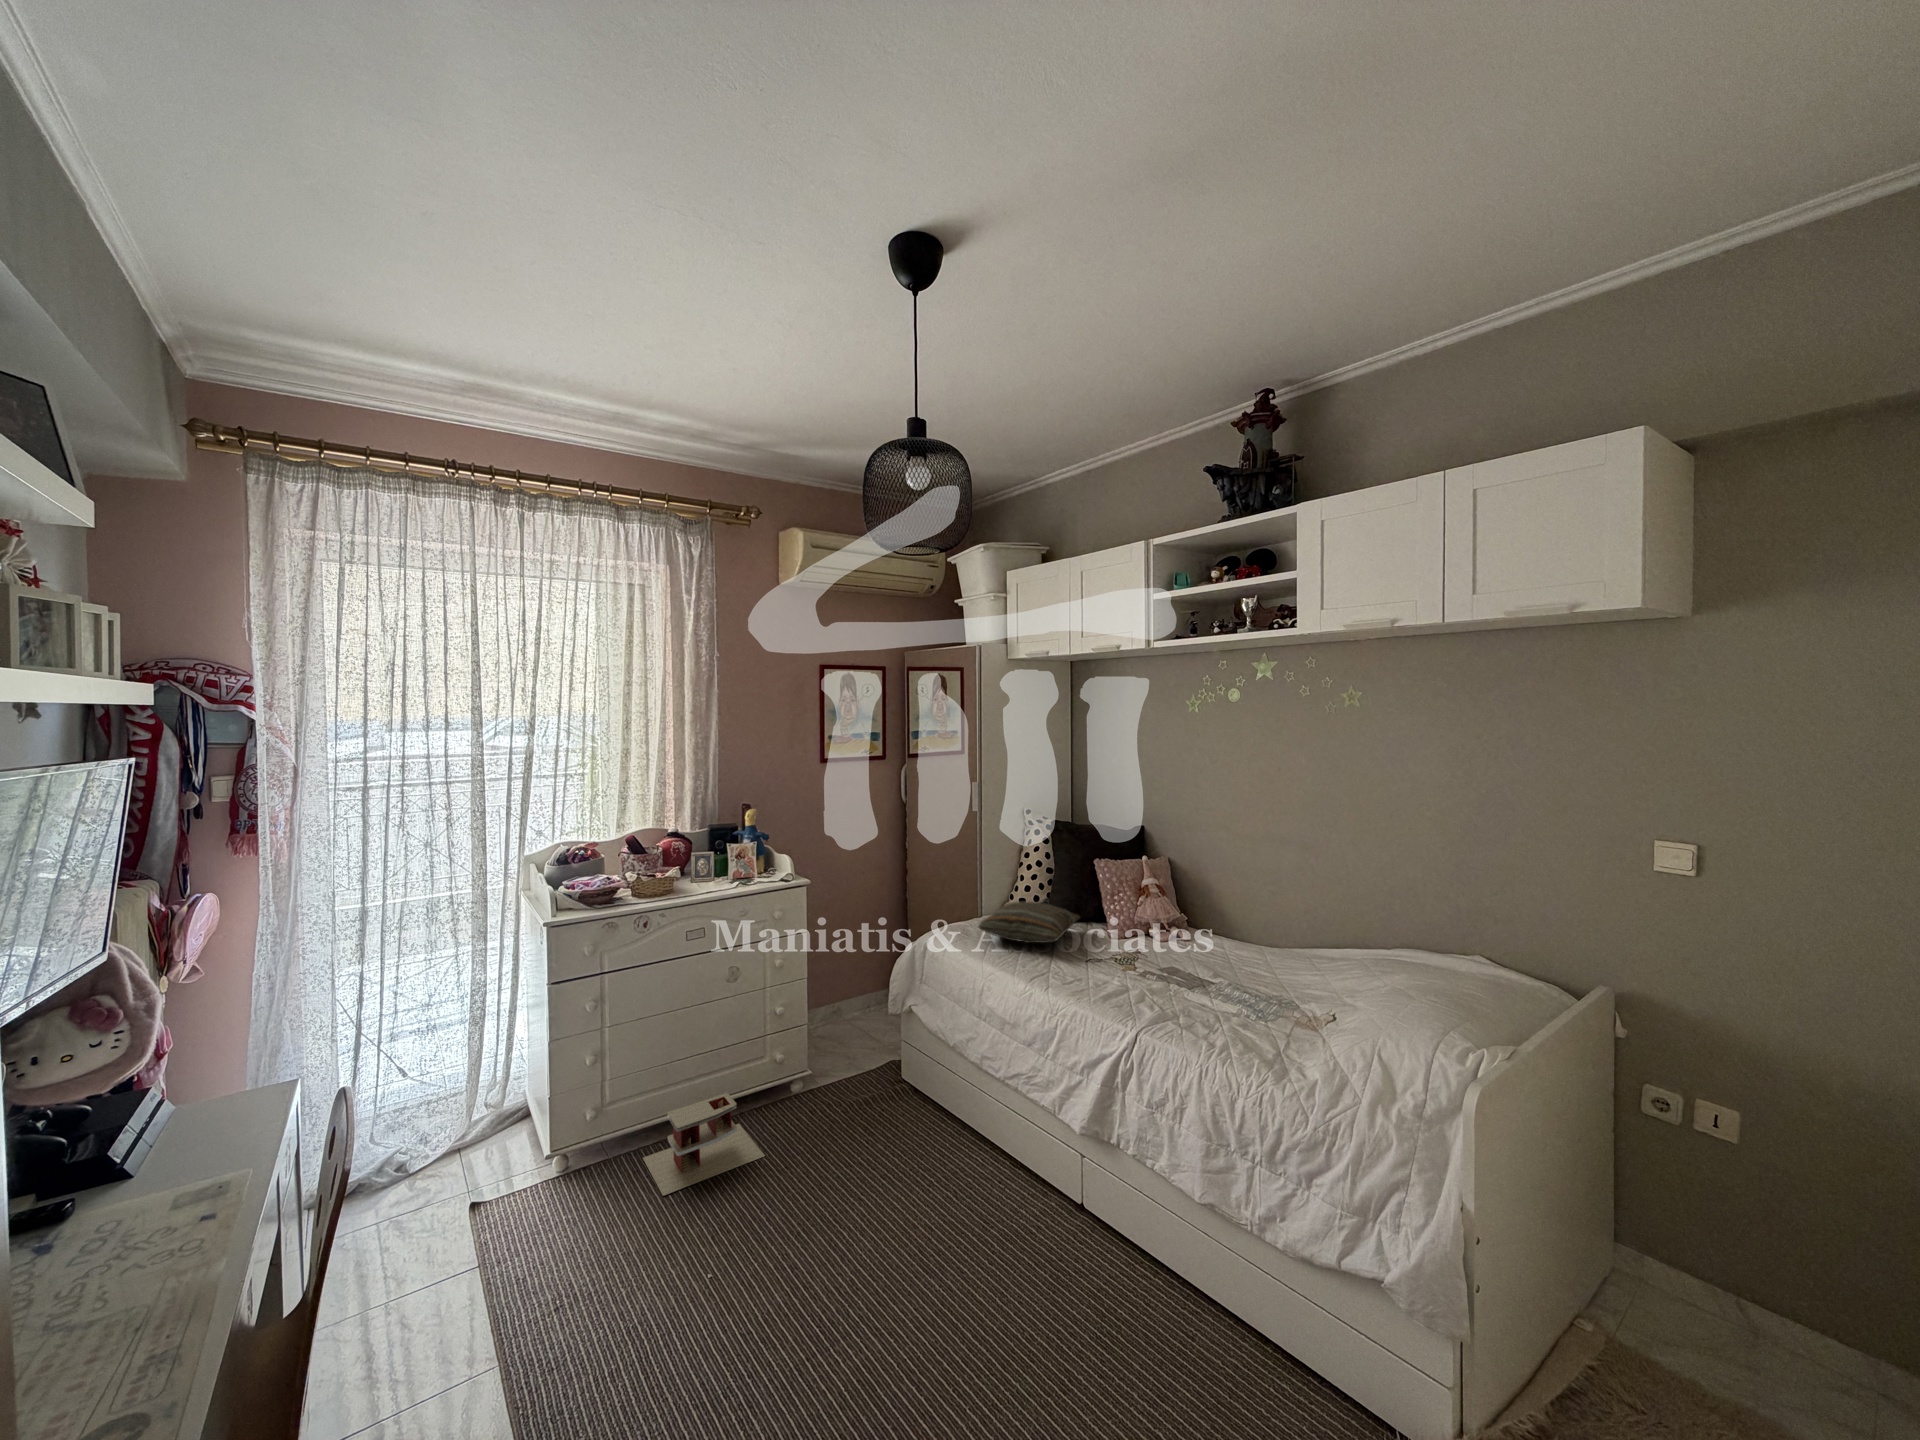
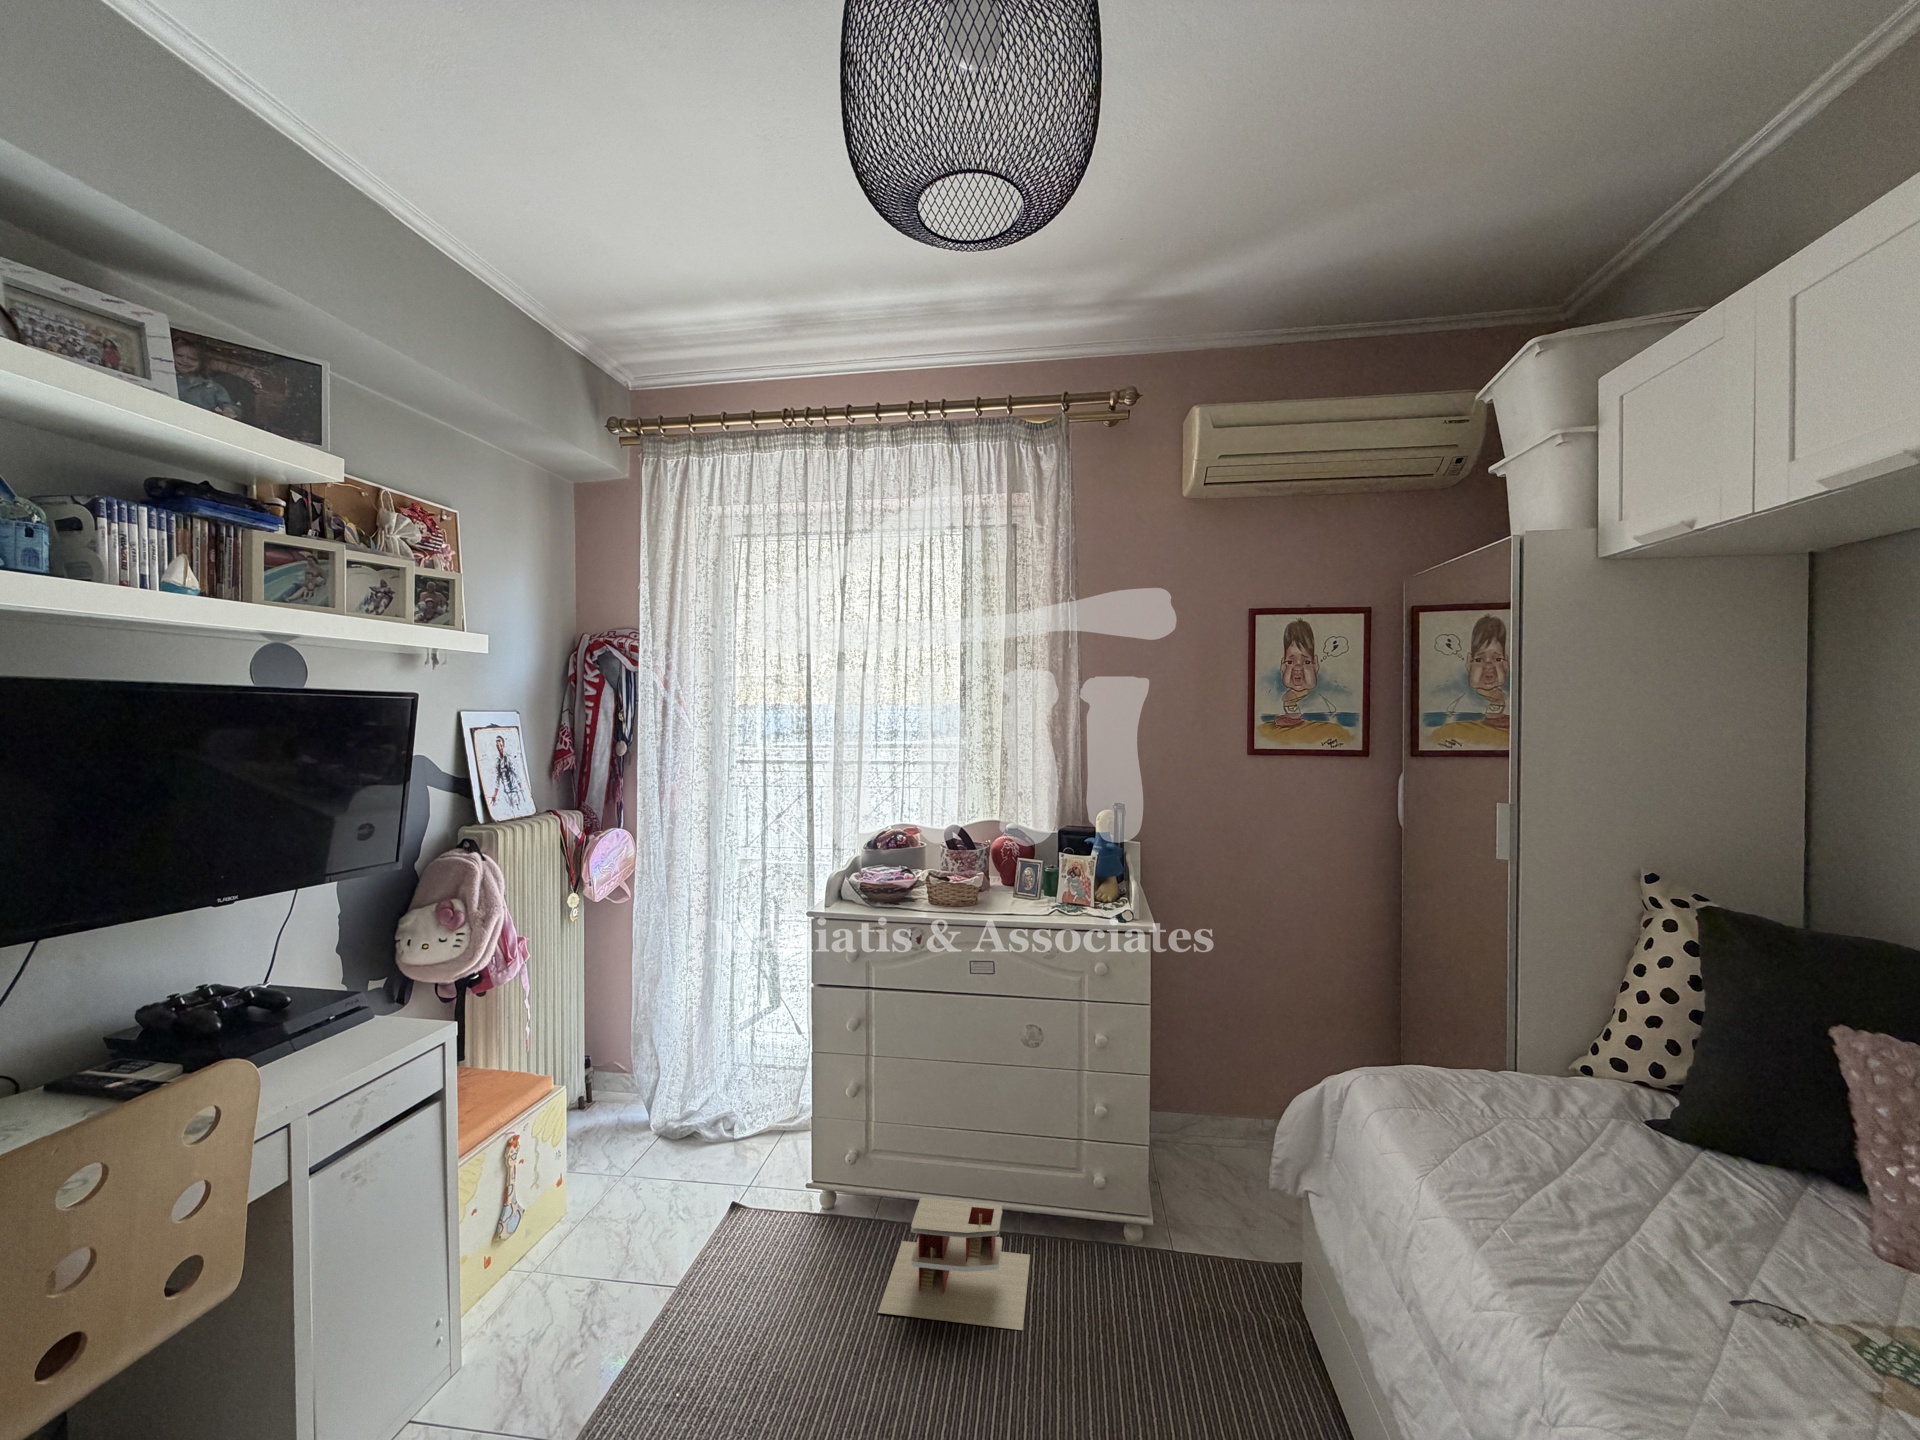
pillow: present [979,902,1080,943] -> none [1435,1066,1764,1202]

